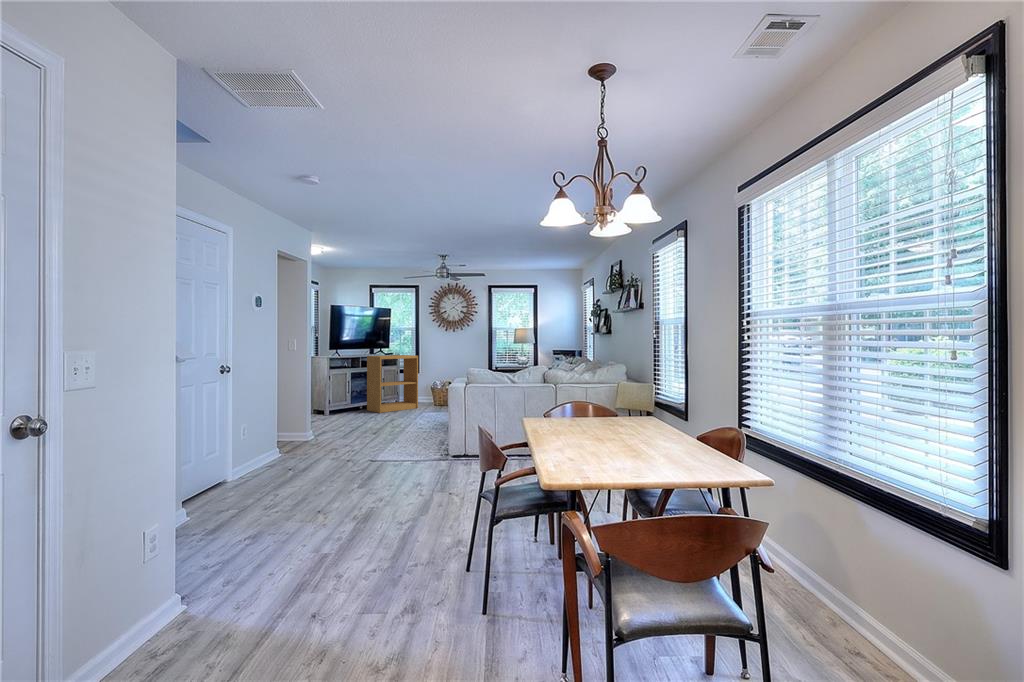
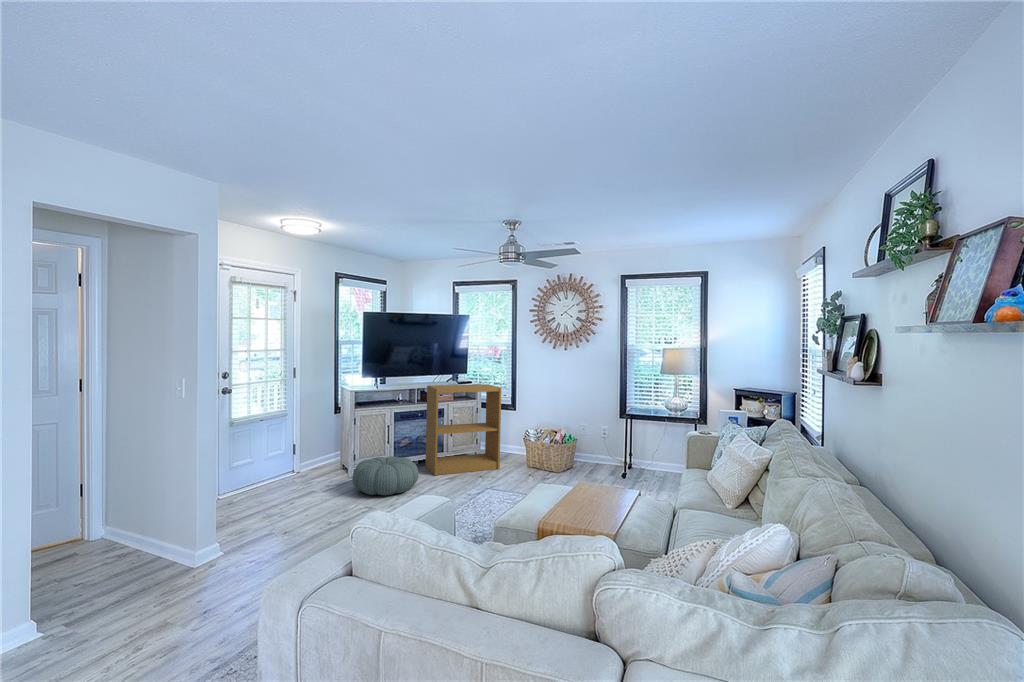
pouf: none [335,400,377,421] -> present [352,456,418,495]

